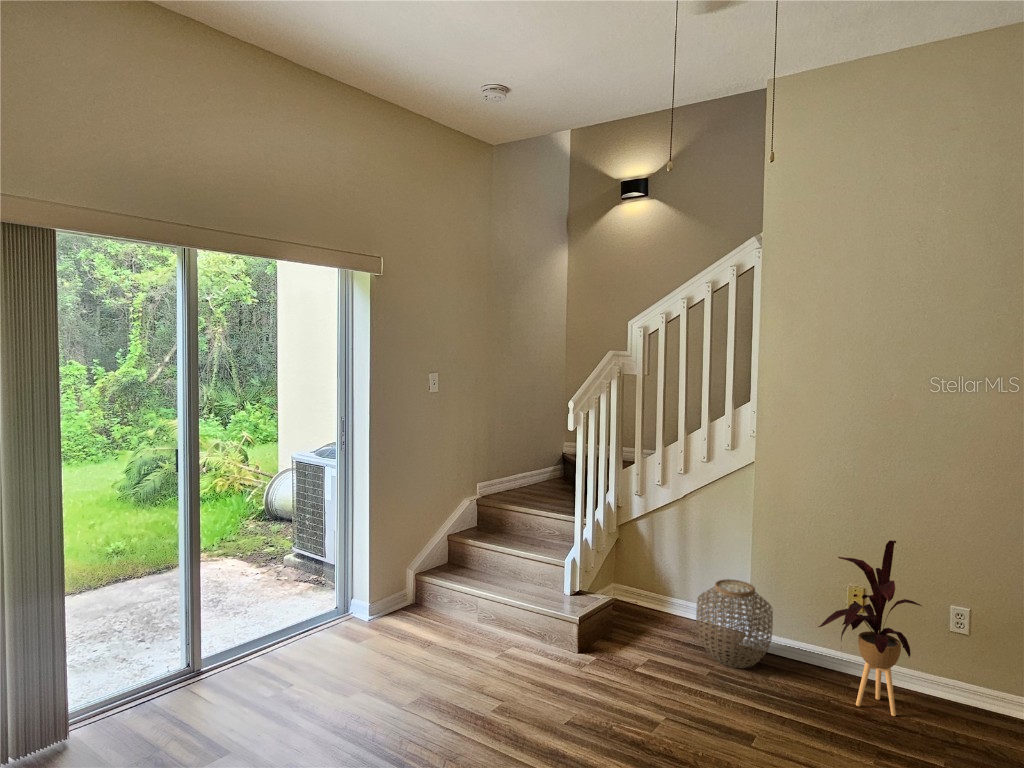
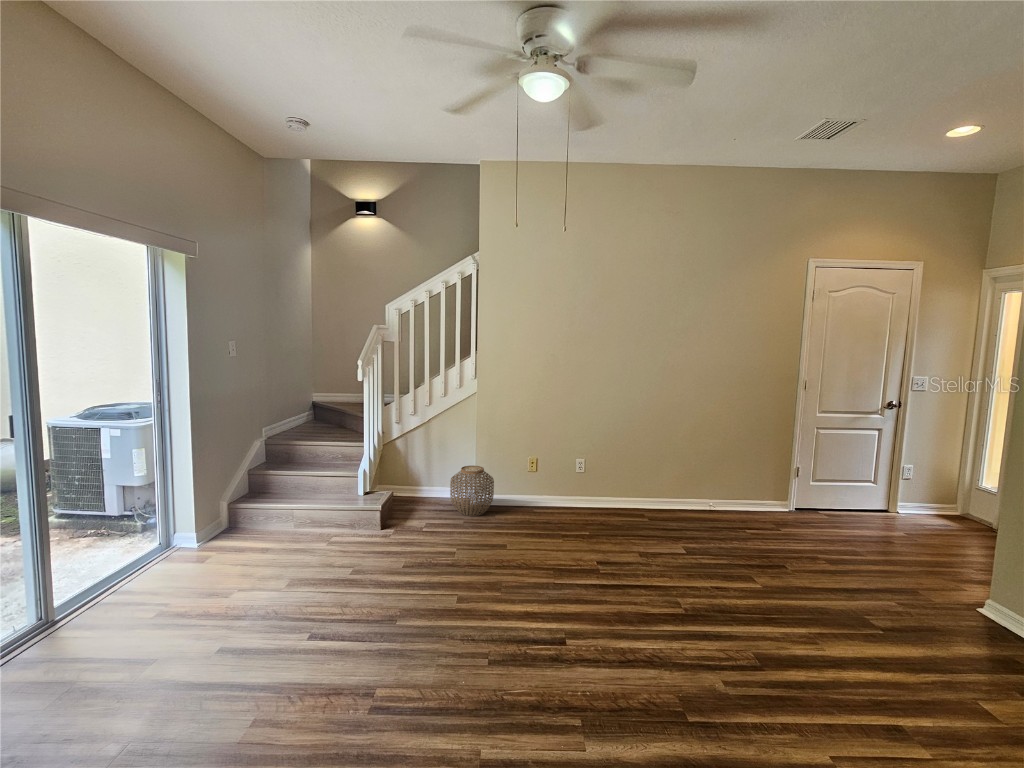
house plant: present [819,540,922,716] -> none [524,427,571,519]

